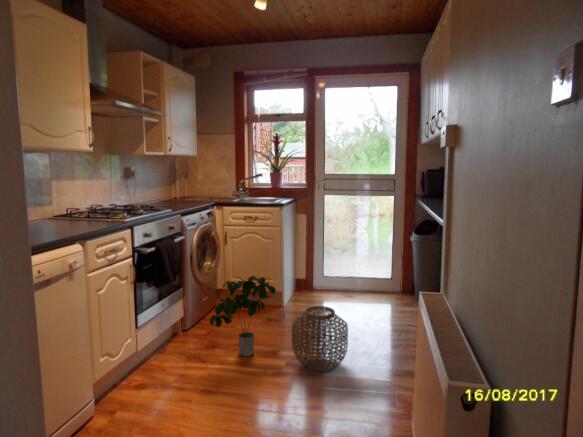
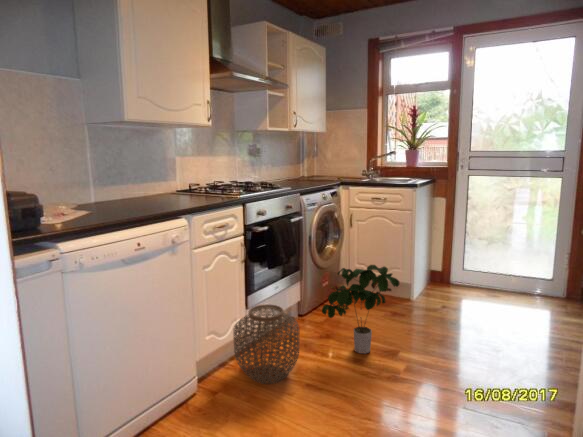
woven basket: present [292,306,348,373] -> present [234,304,299,384]

